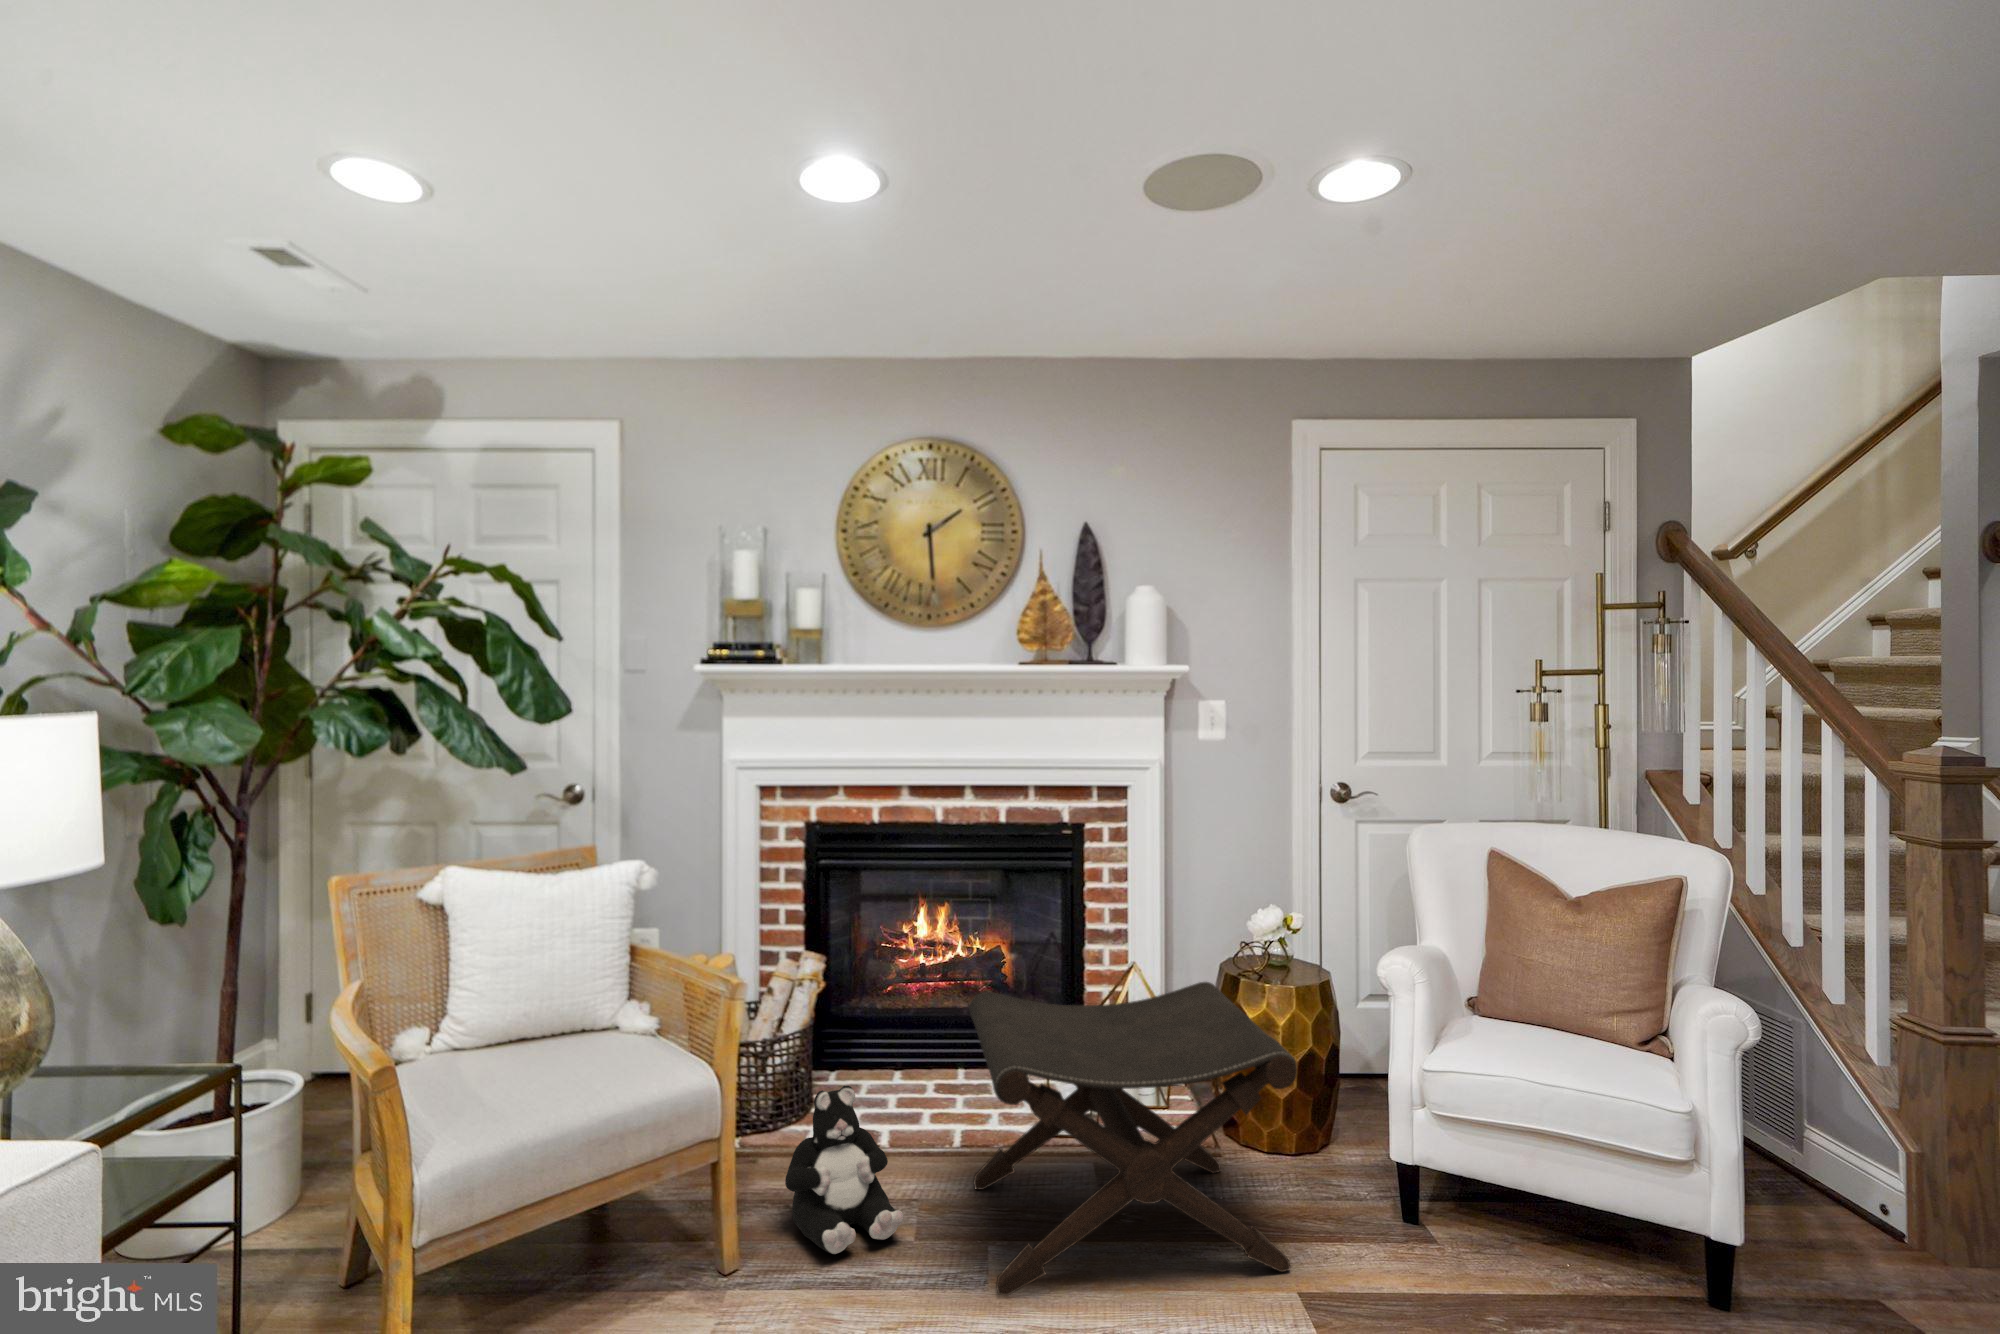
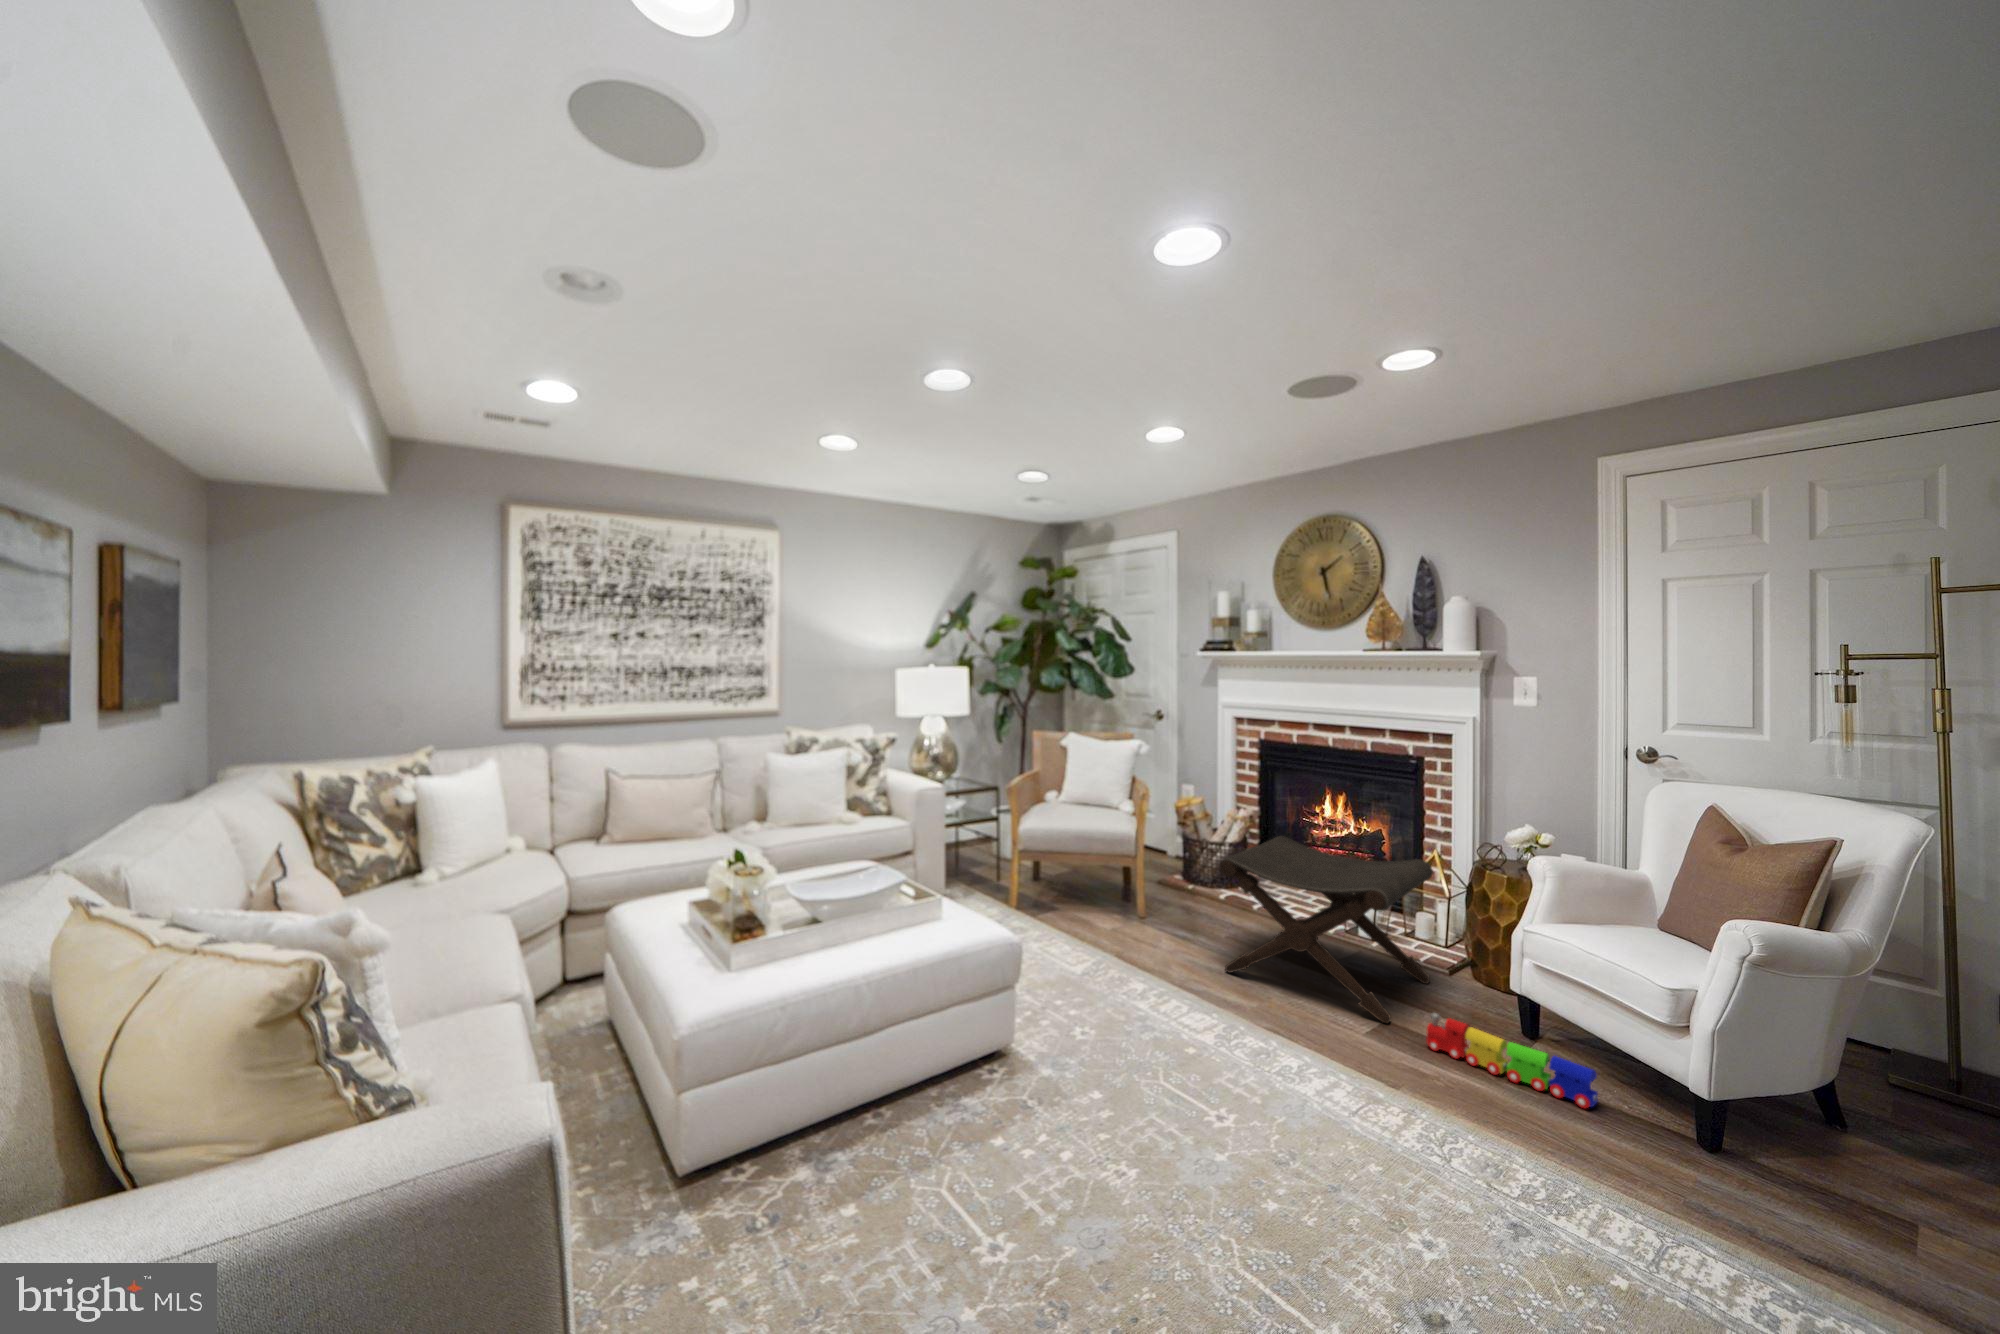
plush toy: present [785,1086,904,1254] -> none [1171,864,1223,939]
toy train: none [1360,1224,1578,1287] -> present [1426,1013,1598,1108]

